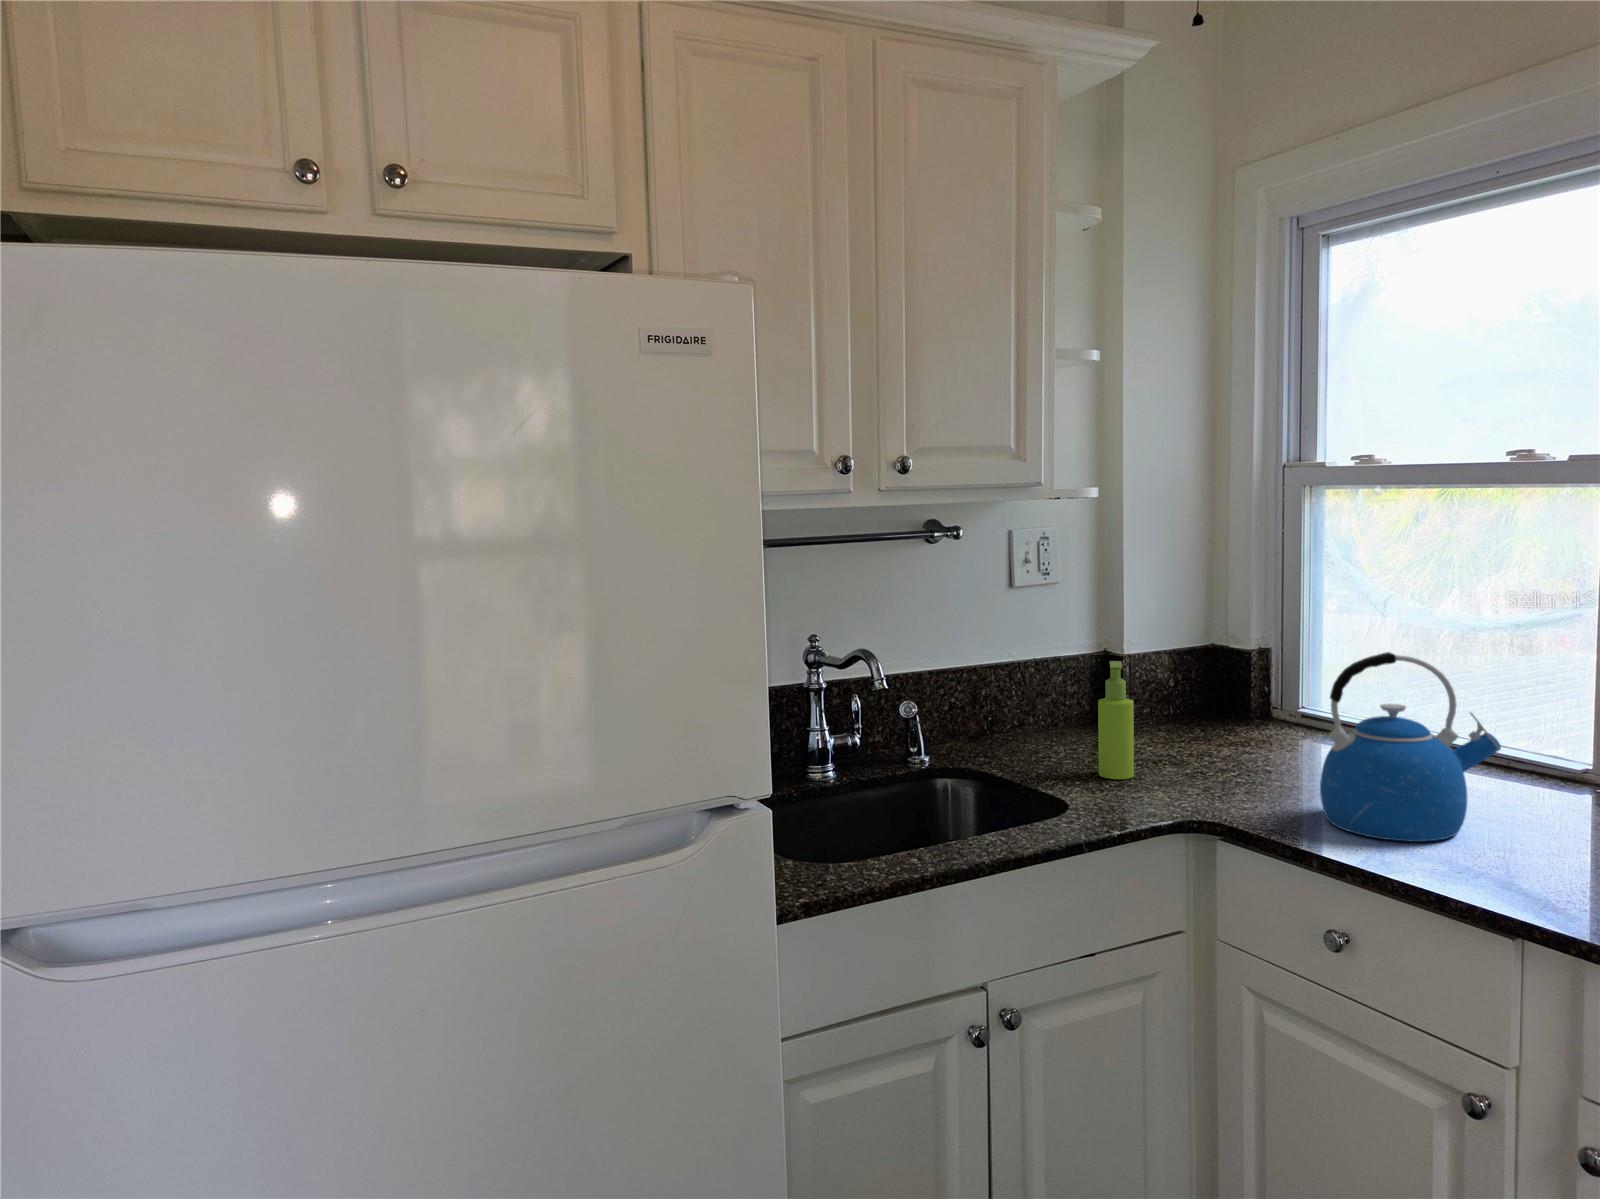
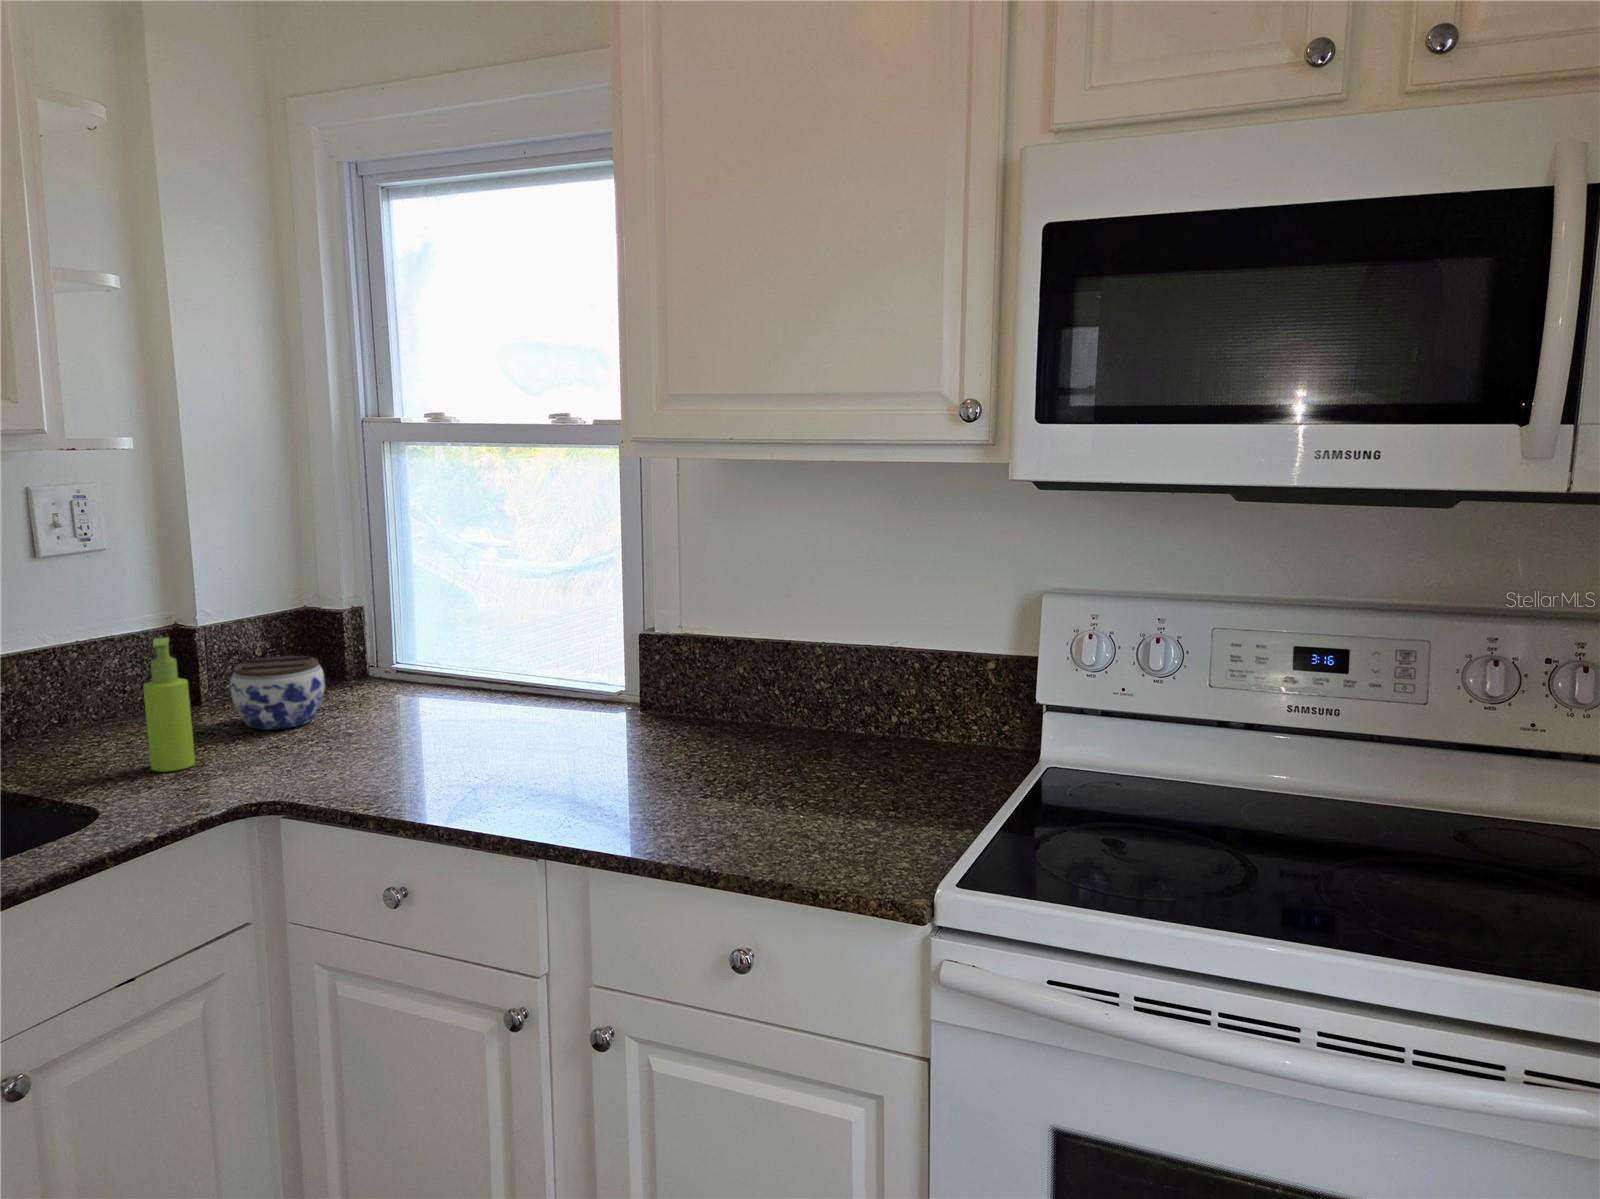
kettle: present [1320,652,1501,842] -> none [384,607,539,788]
jar: none [1157,689,1242,756] -> present [230,656,325,730]

